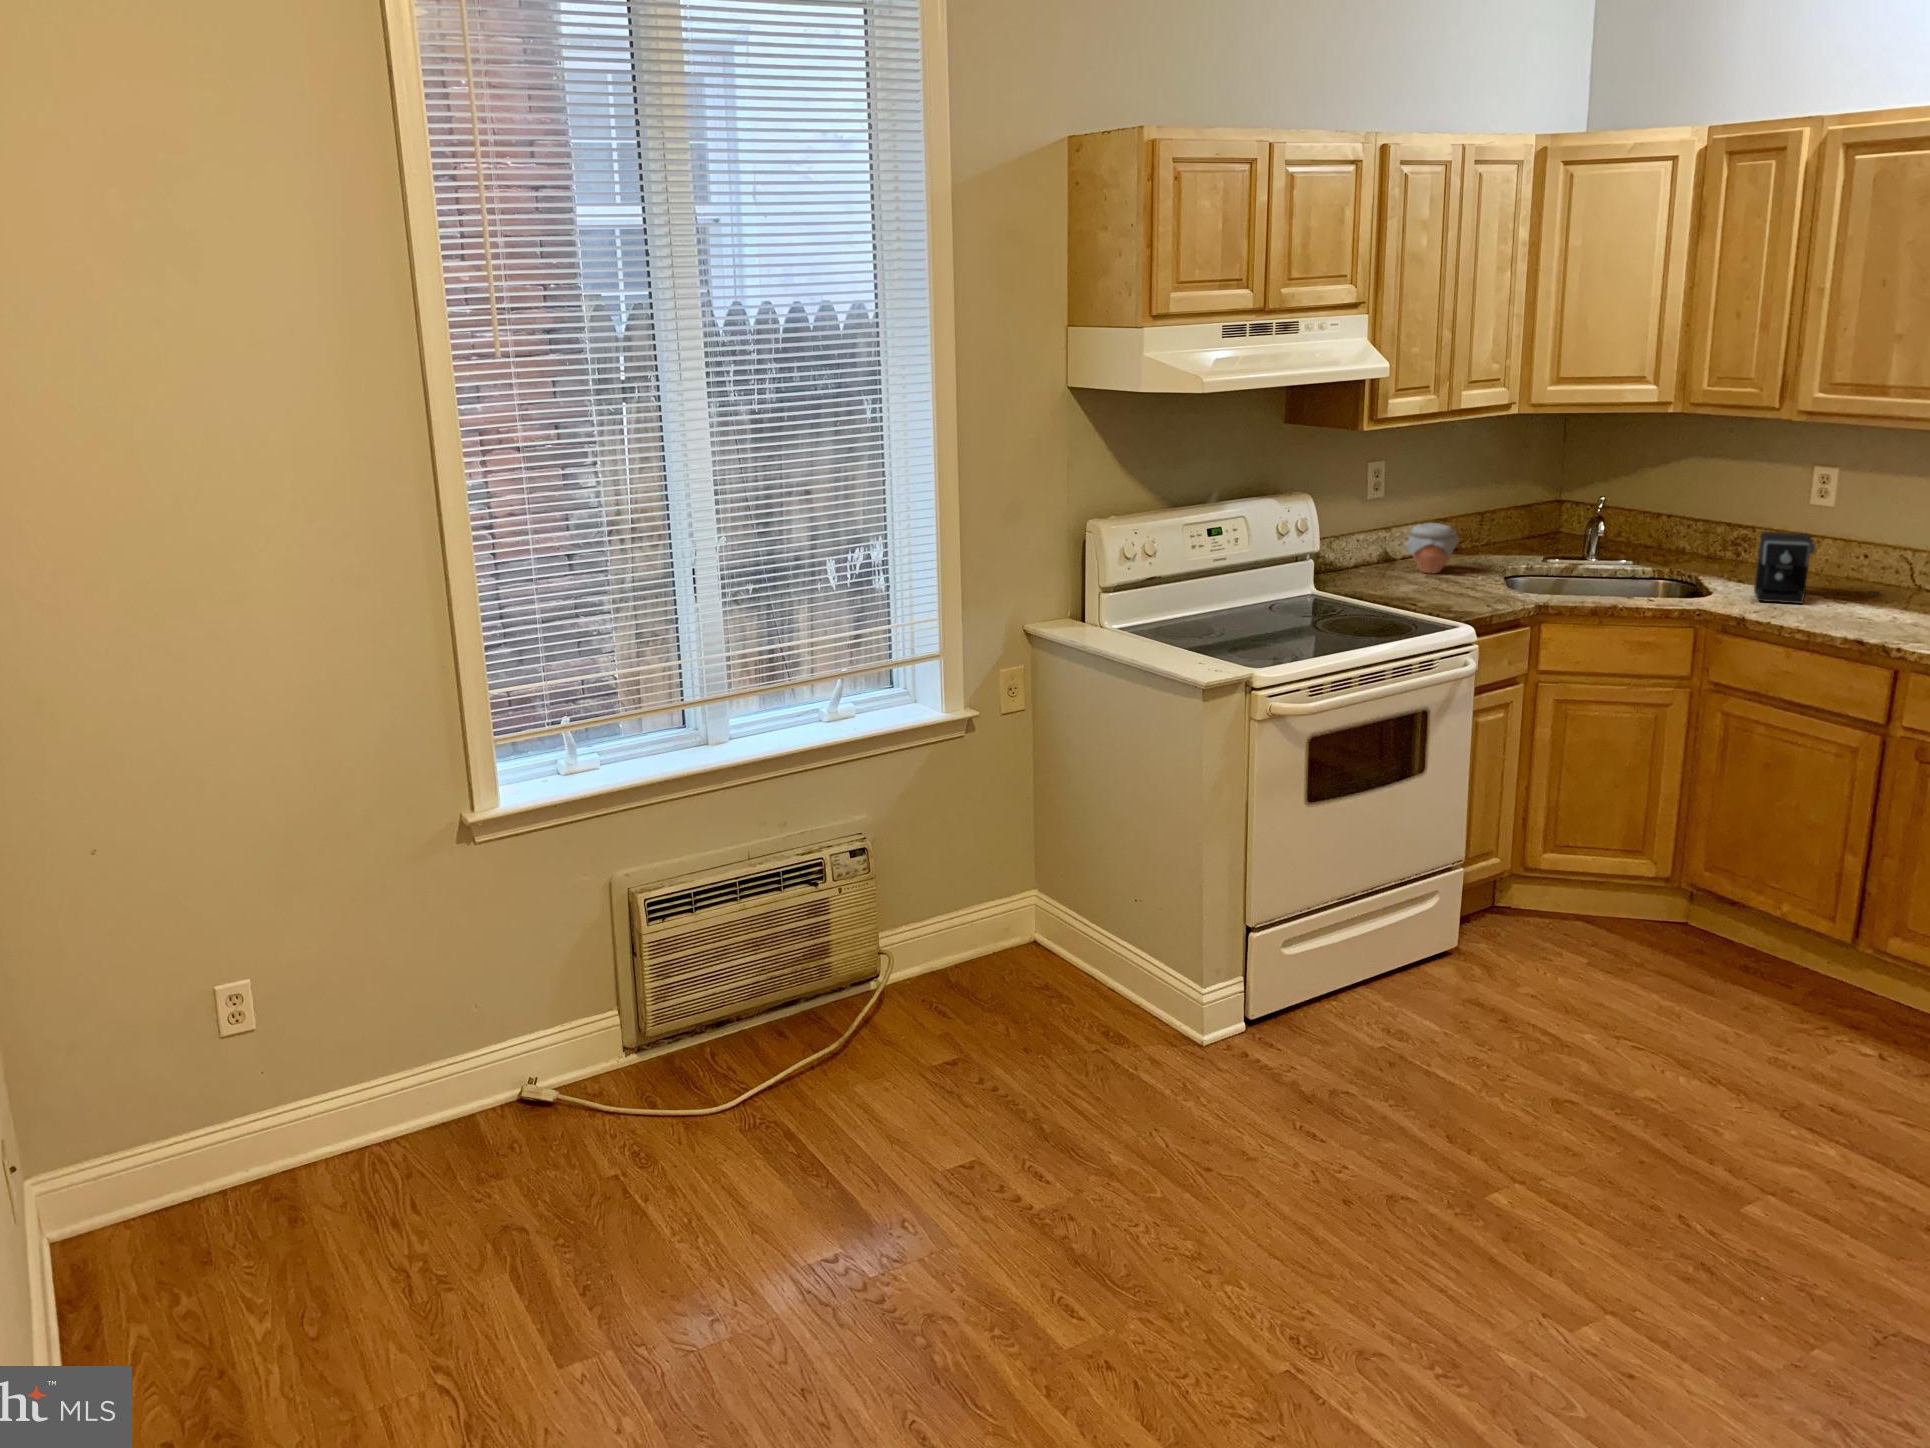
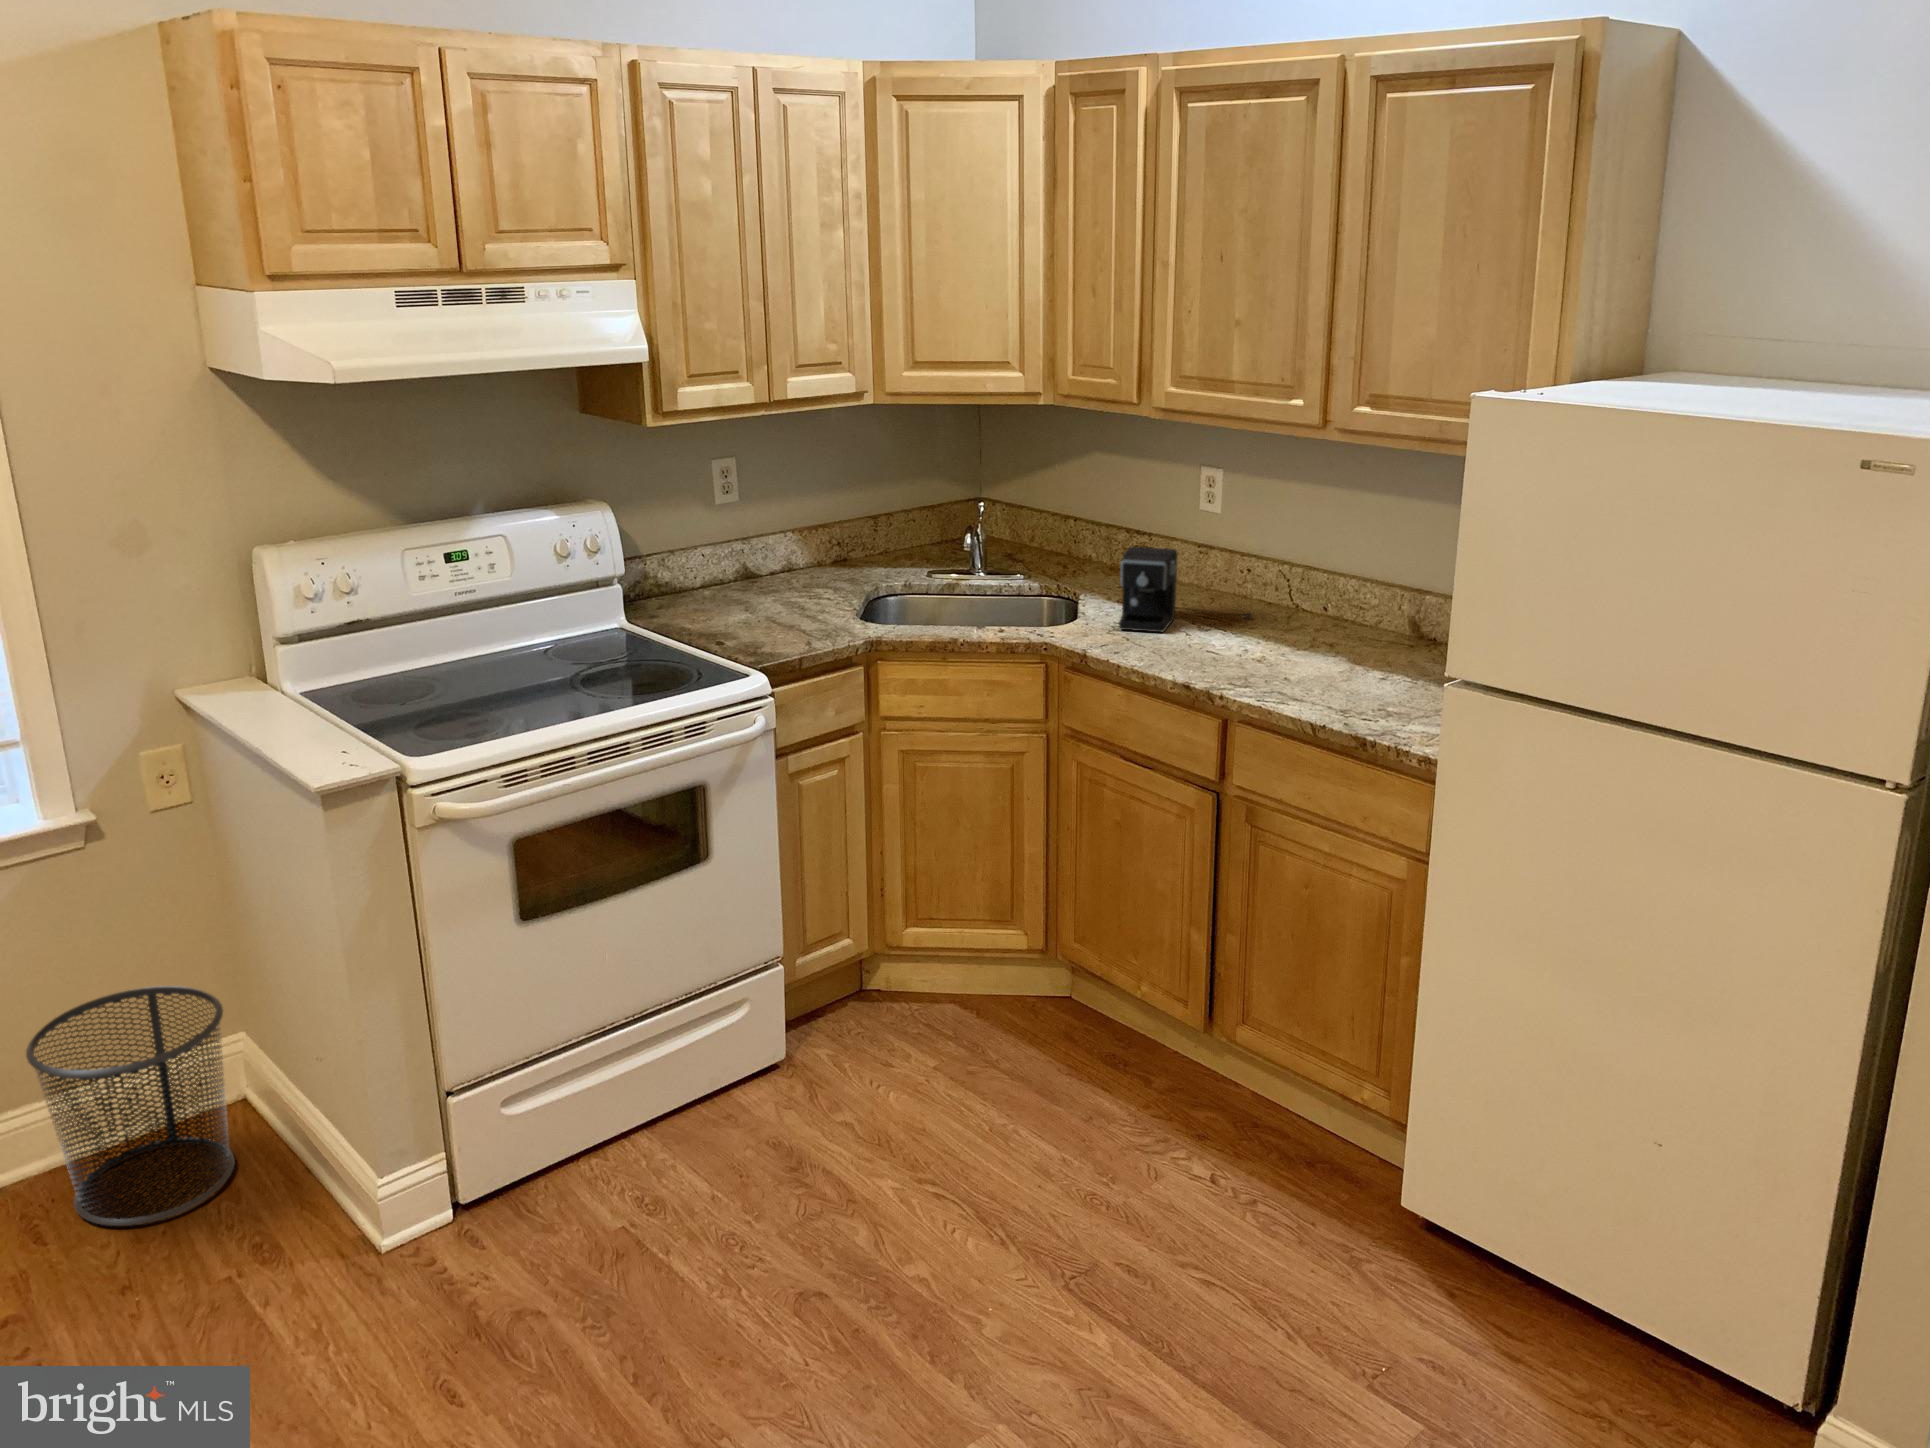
jar: present [1405,523,1460,573] -> none [757,532,824,594]
waste bin: none [941,845,1067,1013] -> present [26,986,235,1226]

